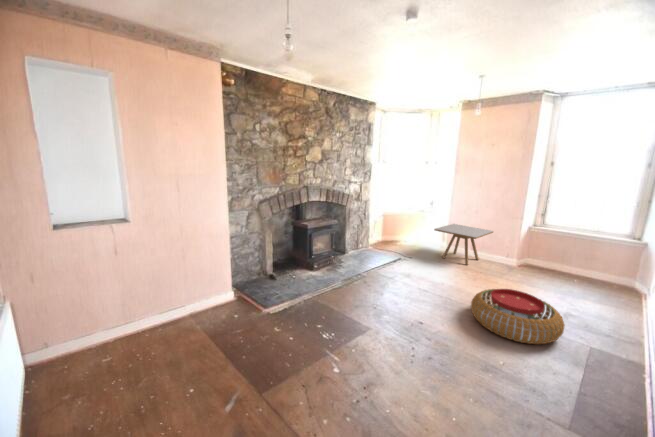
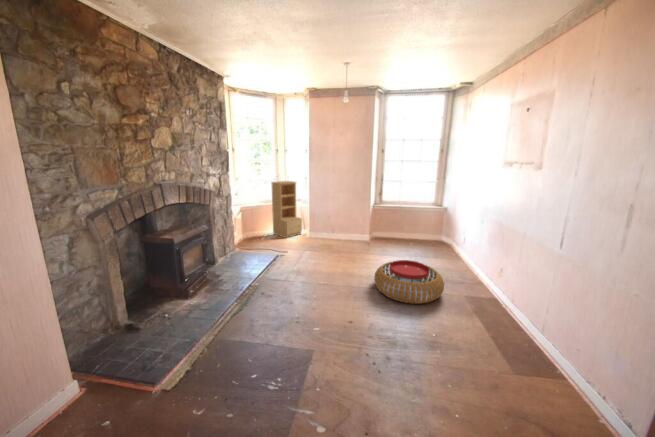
bookshelf: none [410,192,439,247] -> present [272,181,302,238]
side table: present [434,224,493,265] -> none [305,210,351,247]

